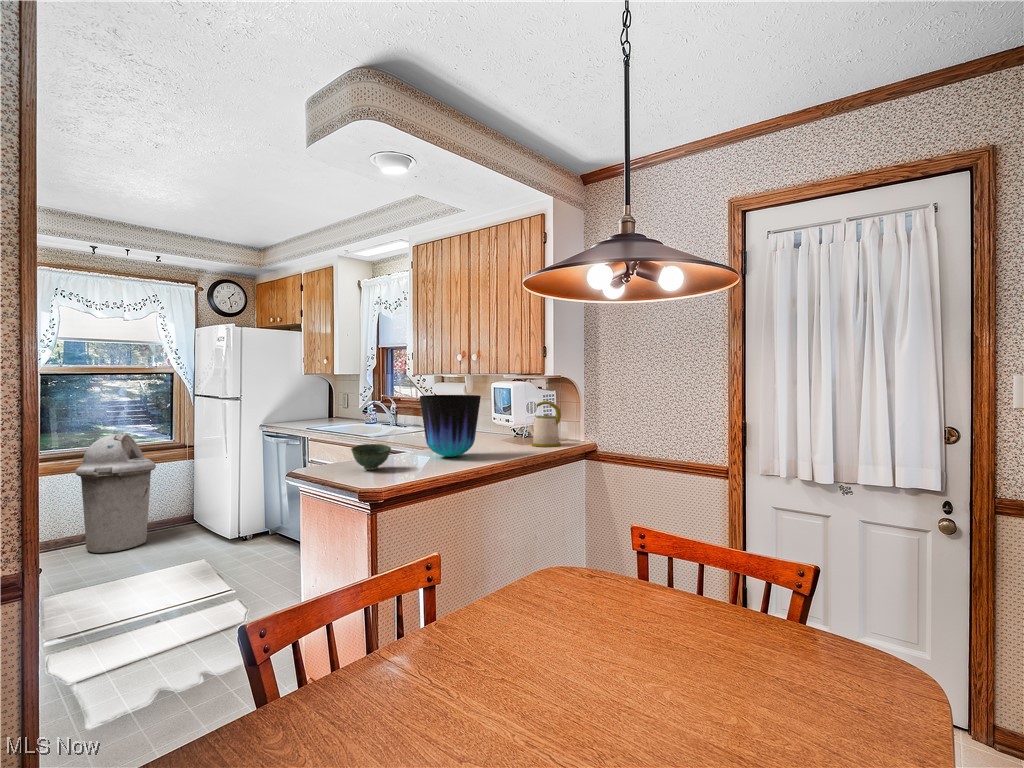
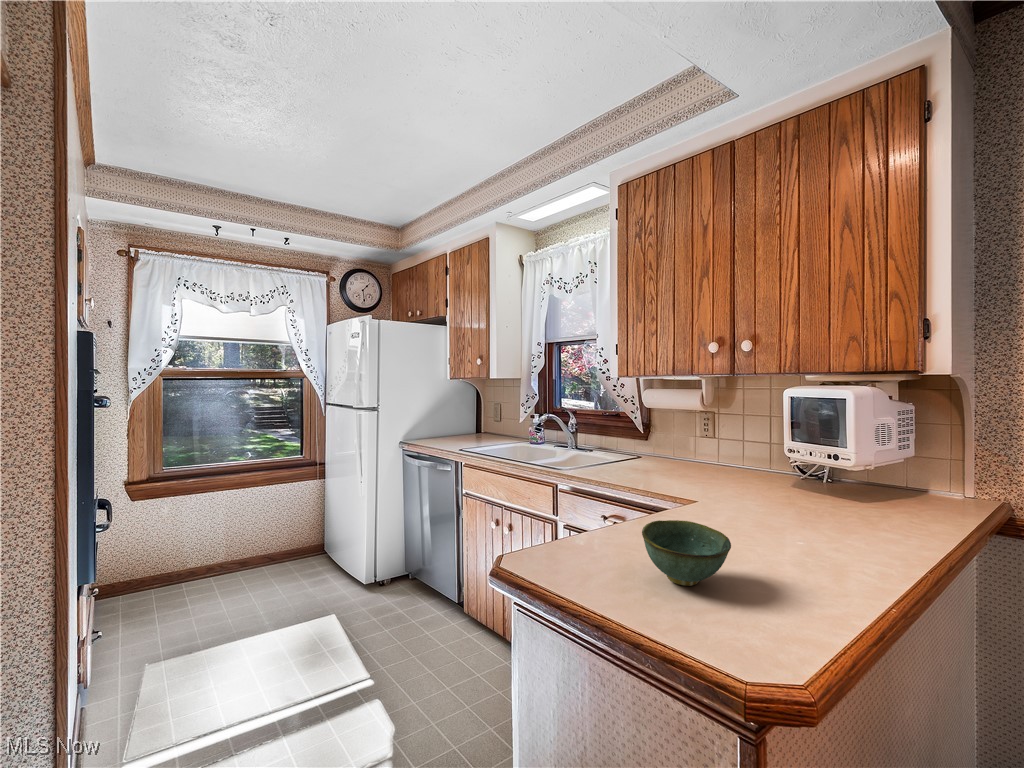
vase: present [420,395,481,457] -> none [727,413,867,540]
kettle: present [528,401,561,447] -> none [874,424,961,513]
trash can: present [75,433,156,553] -> none [195,449,283,596]

